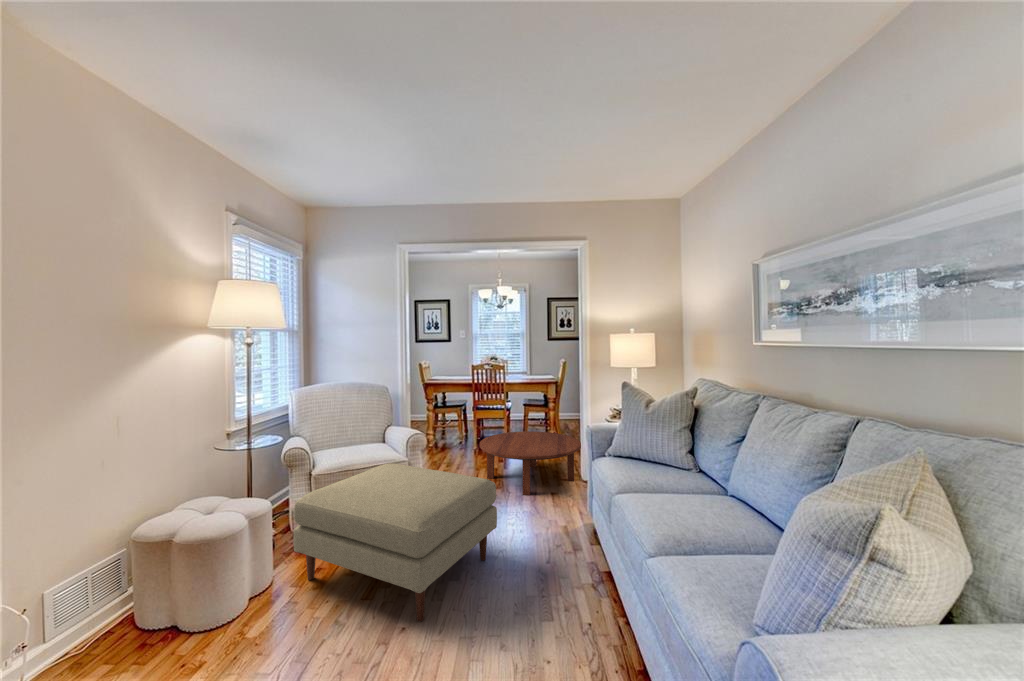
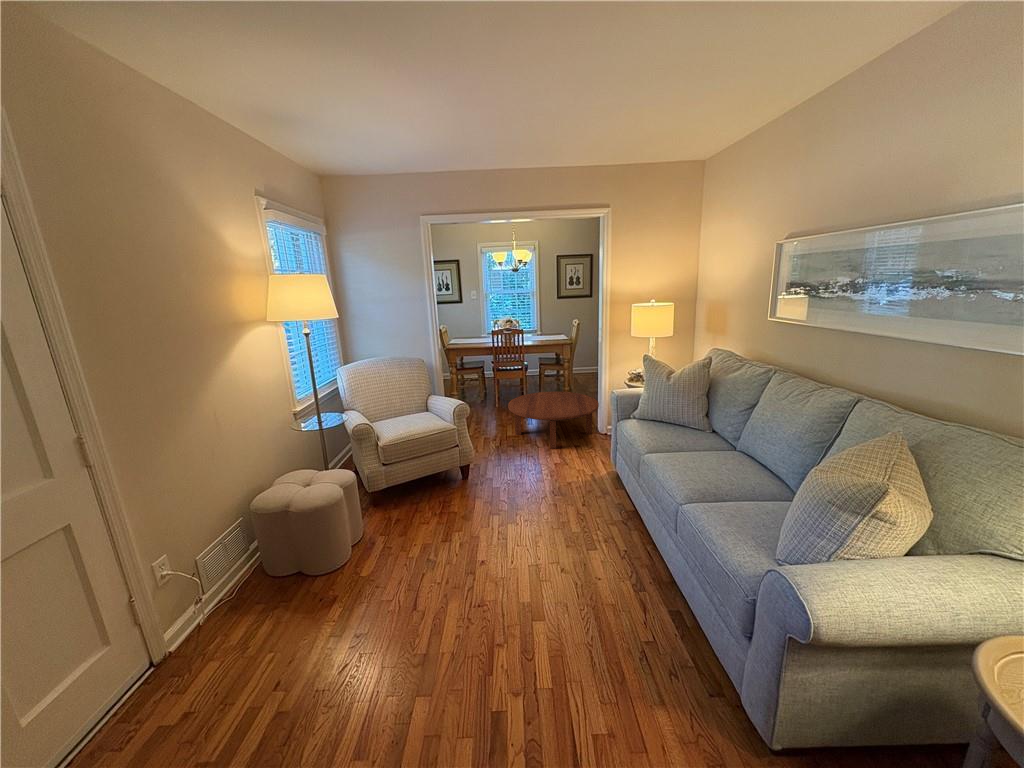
ottoman: present [294,463,497,622] -> none [378,433,540,555]

